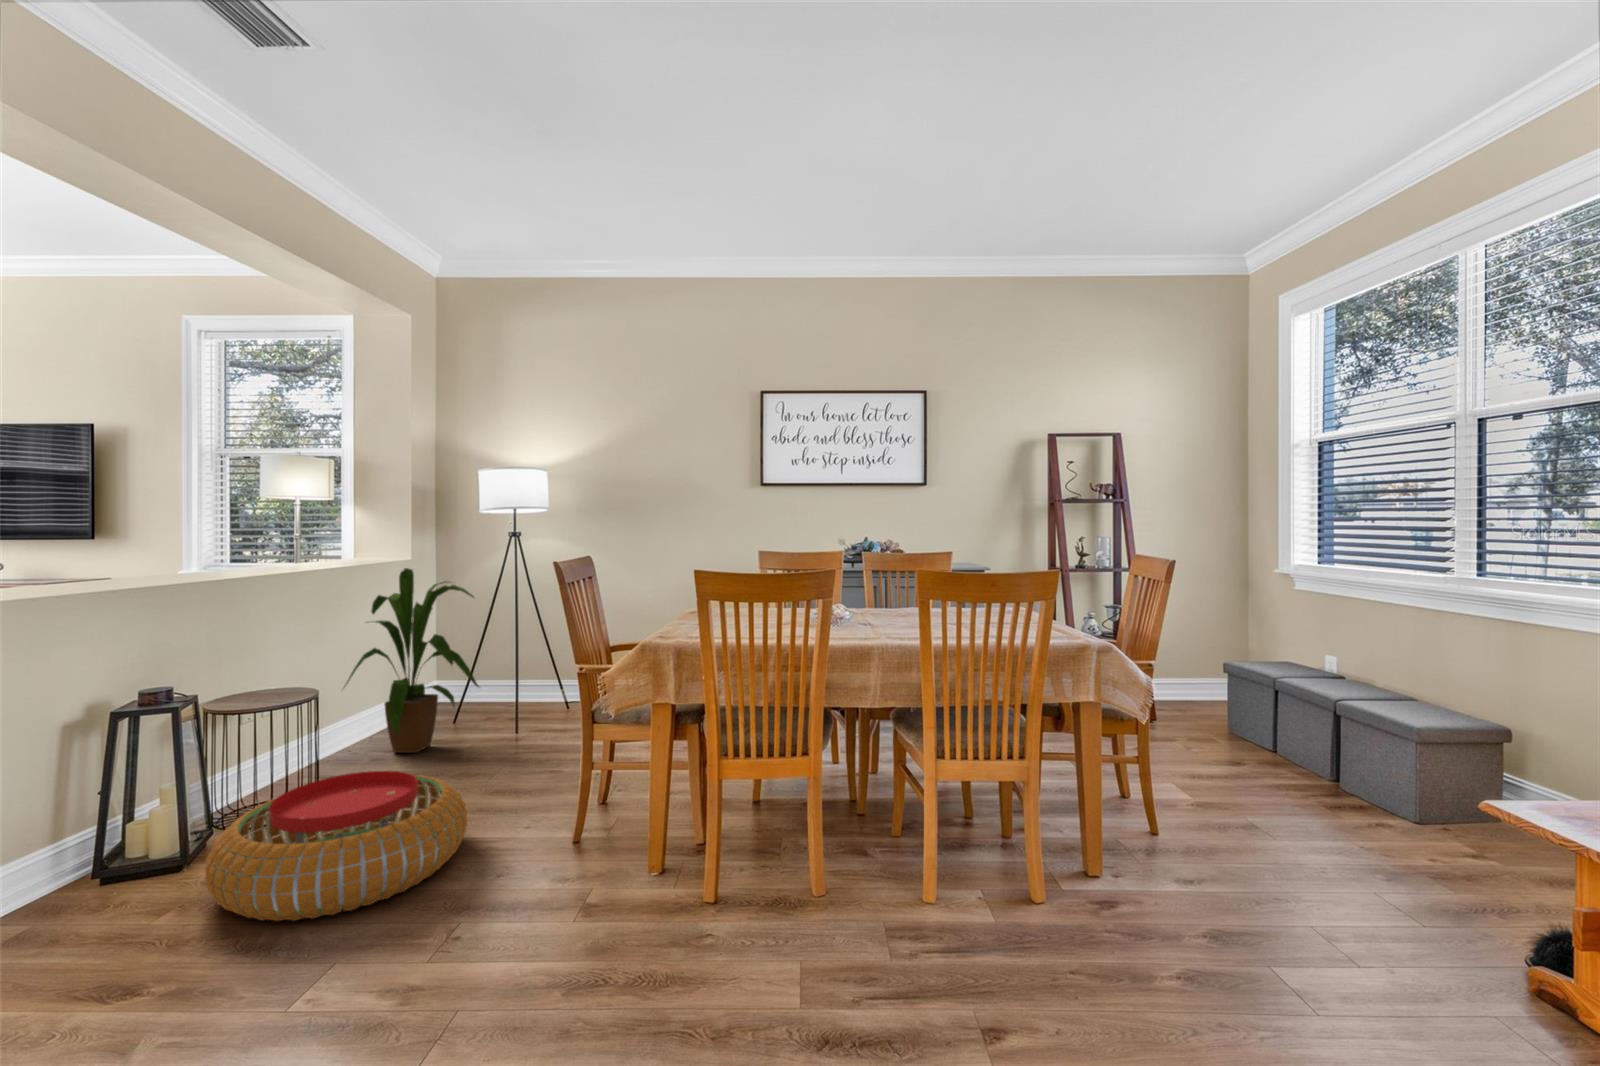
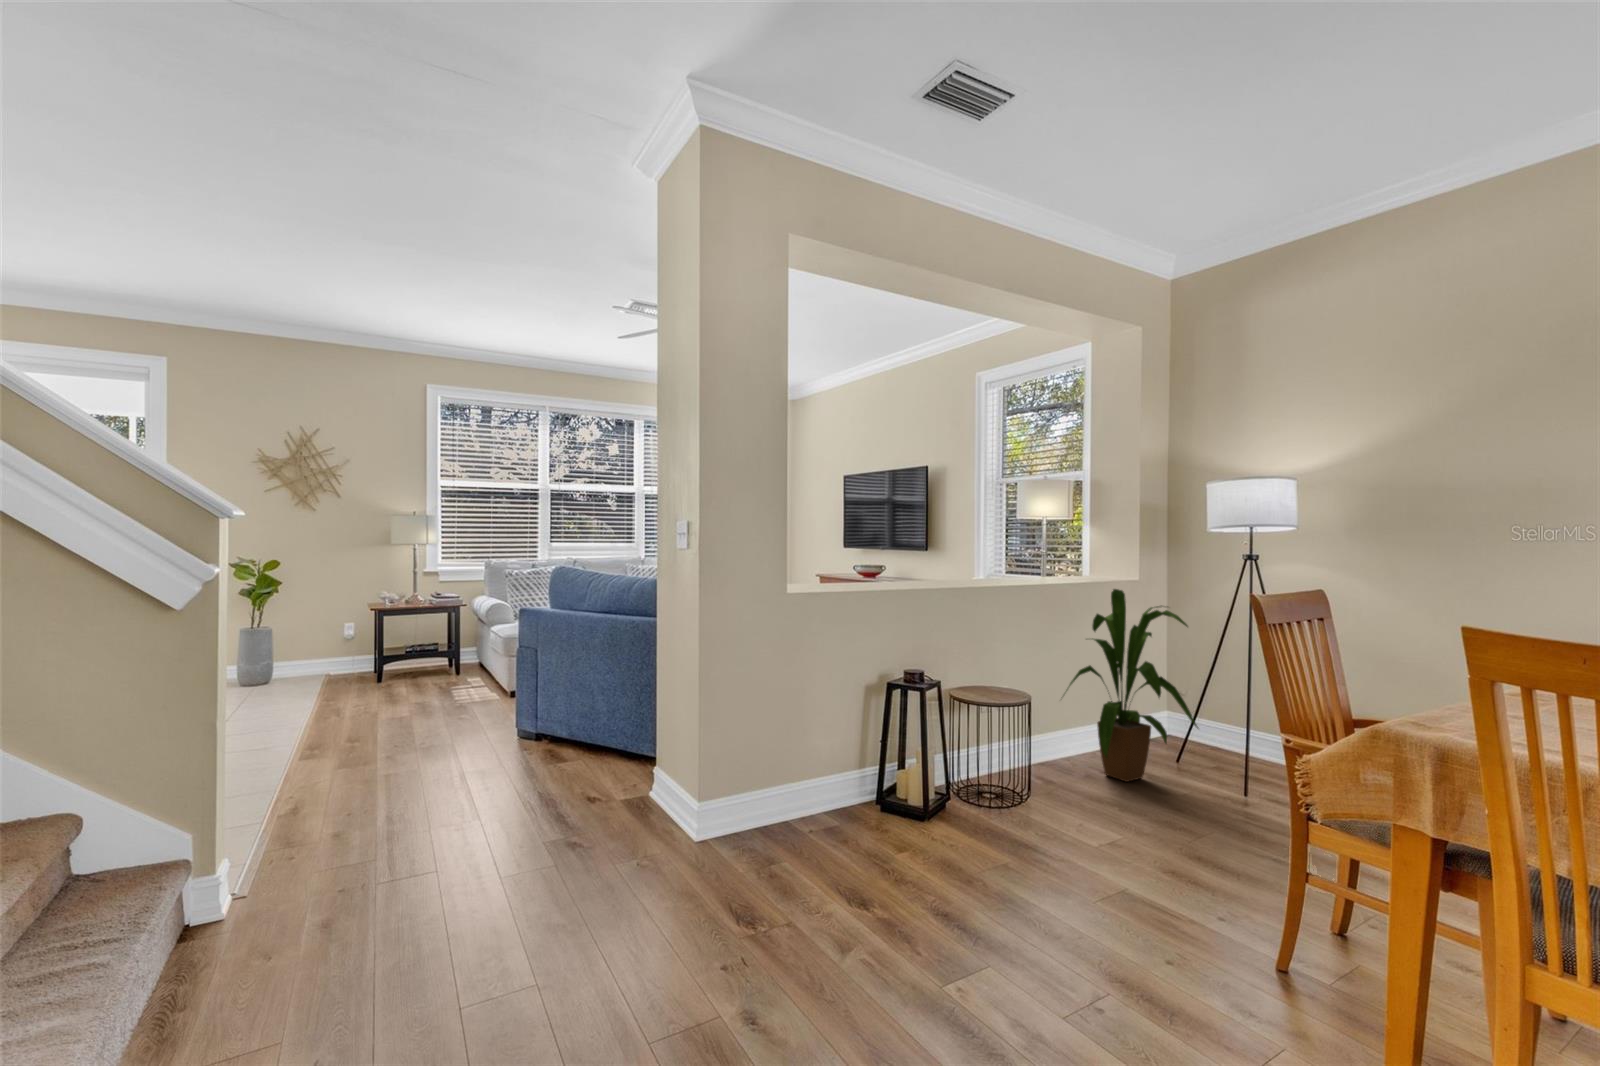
pouf: present [205,771,467,921] -> none [923,781,1142,920]

